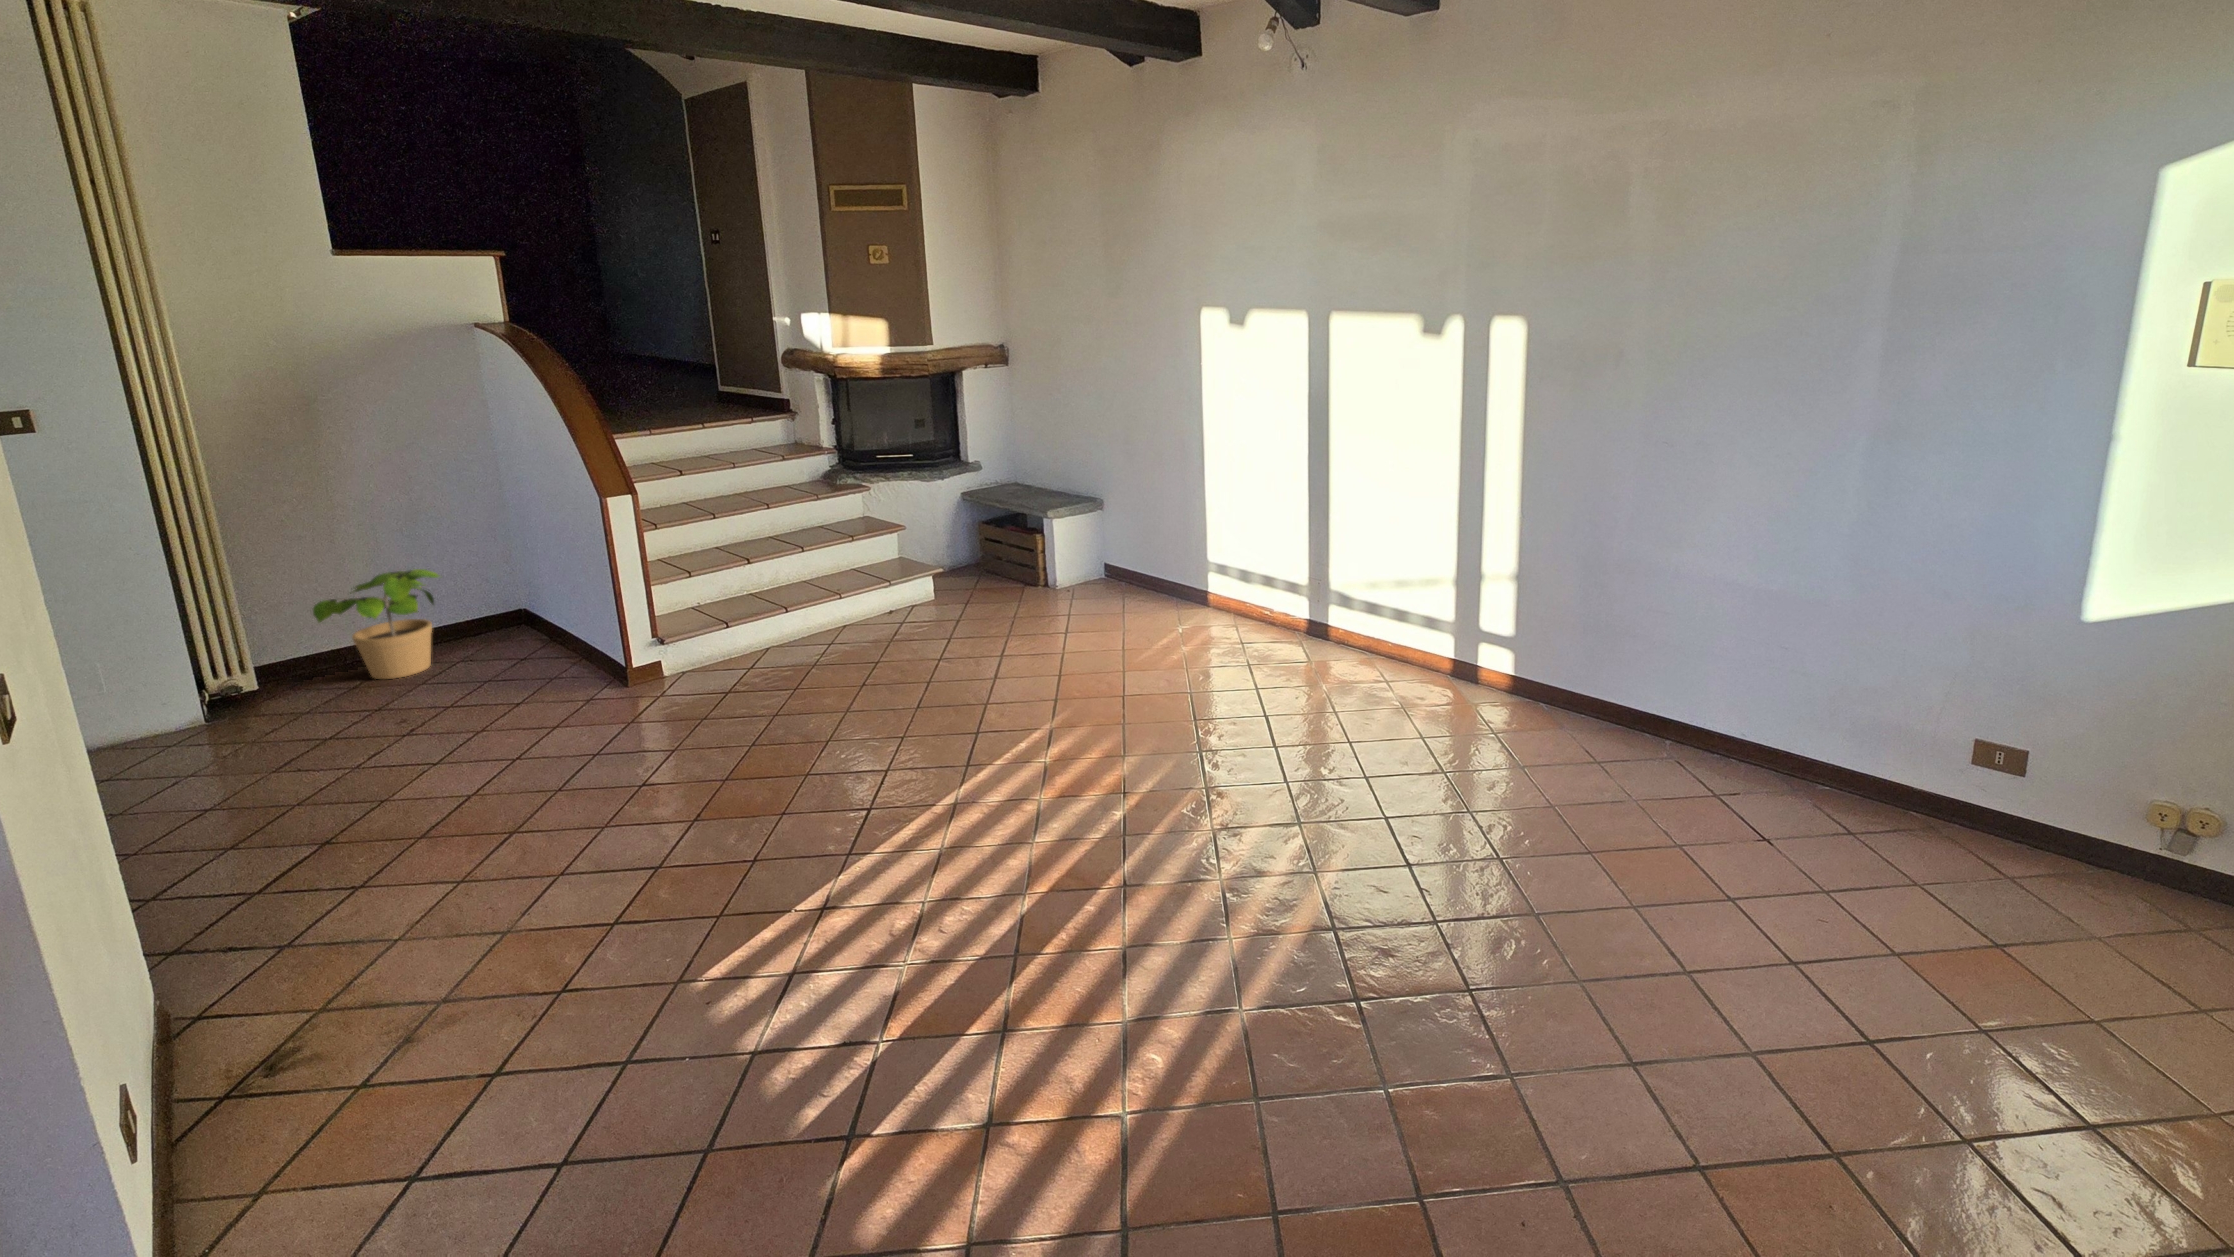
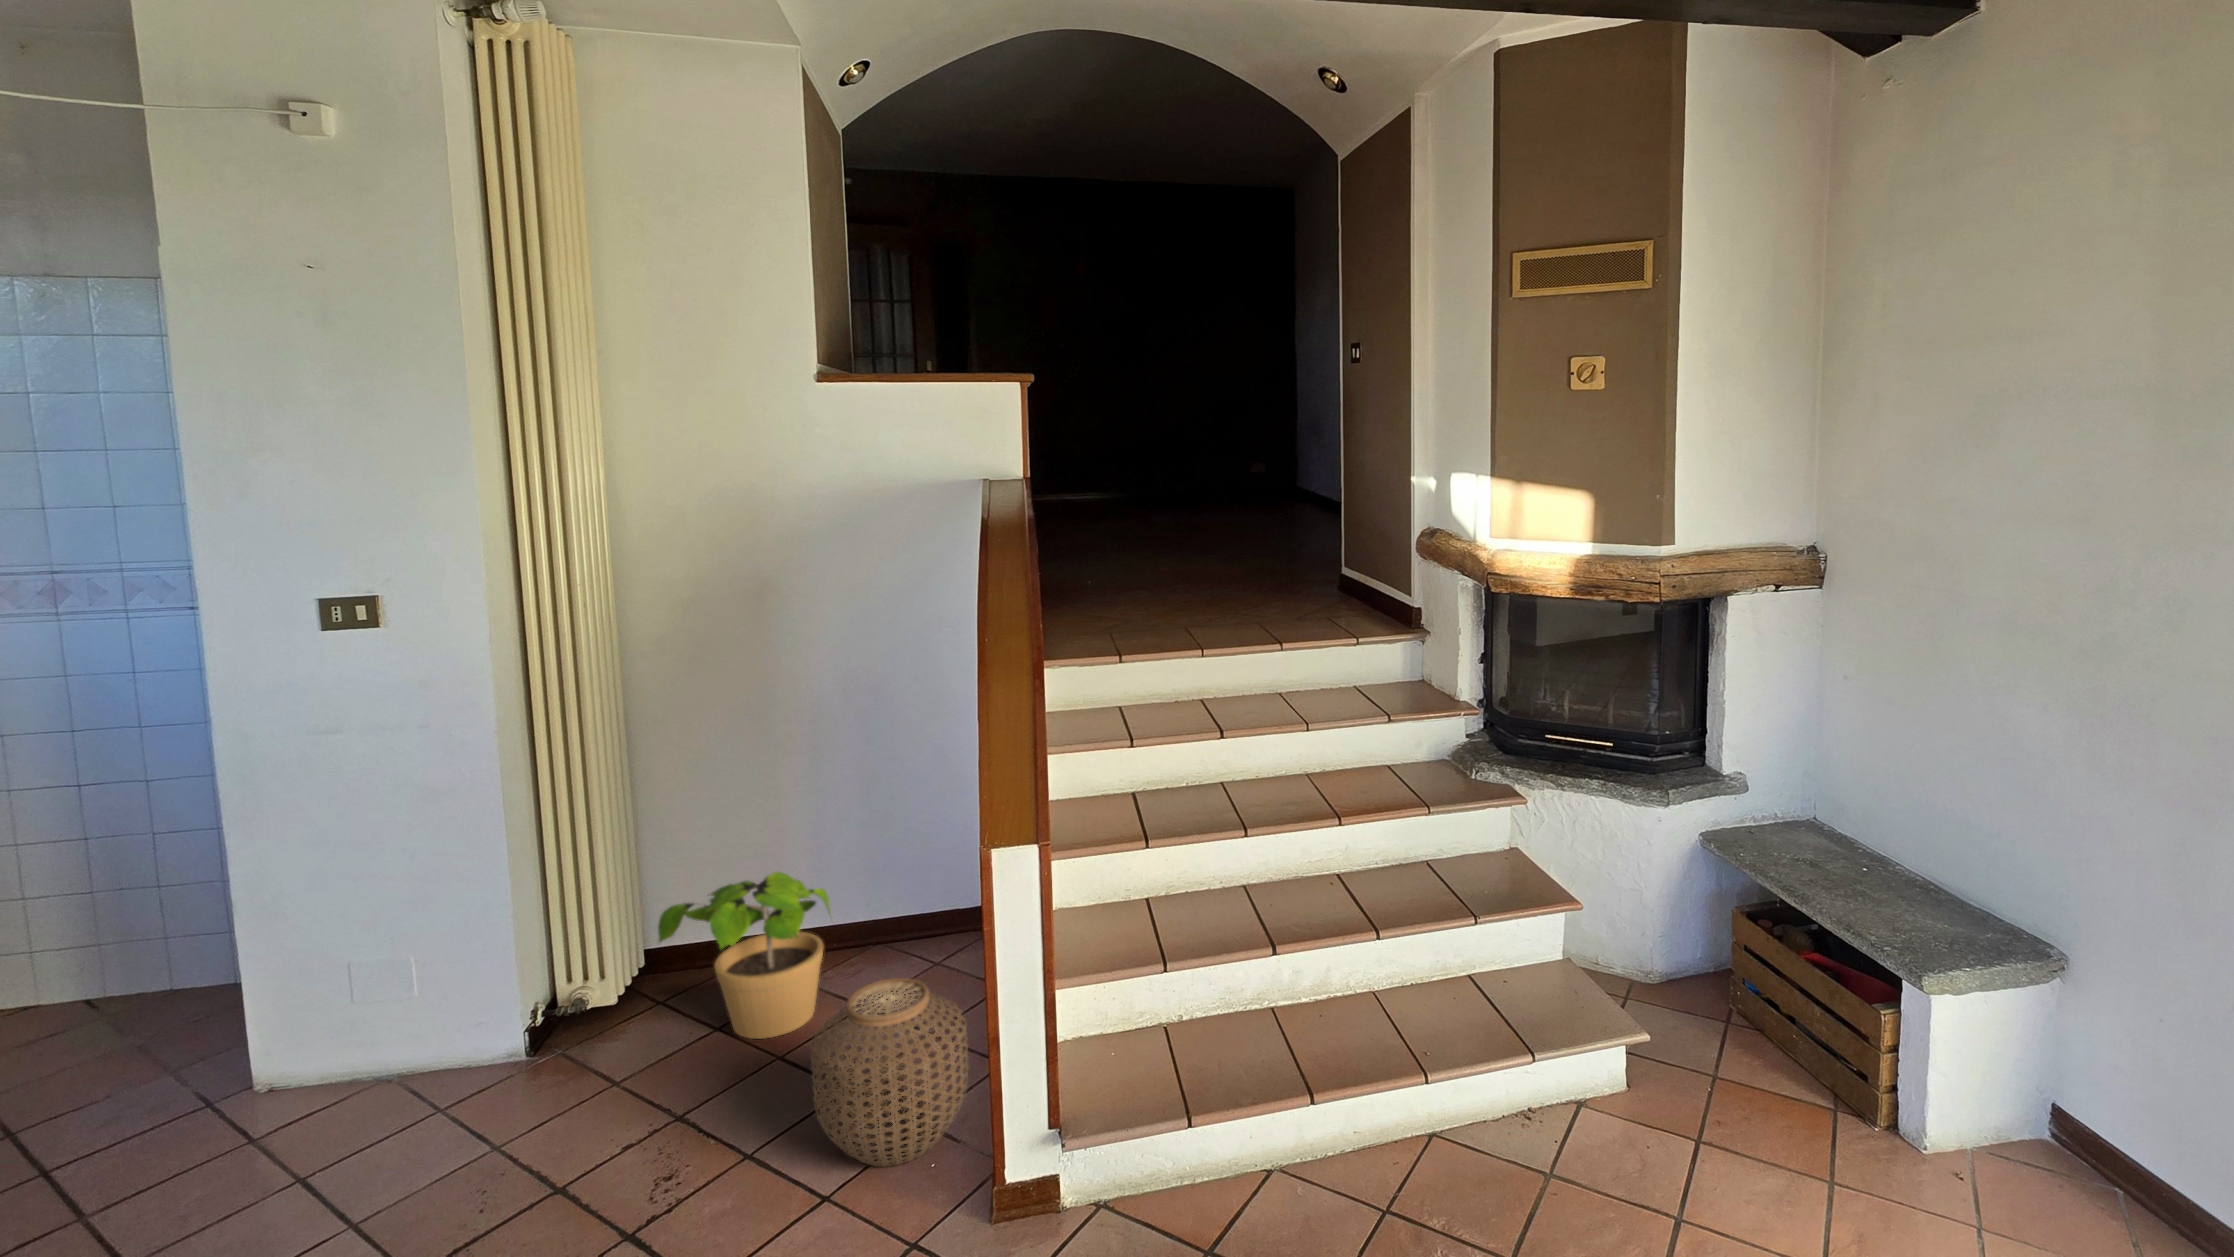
woven basket: none [484,598,584,692] -> present [811,978,969,1166]

